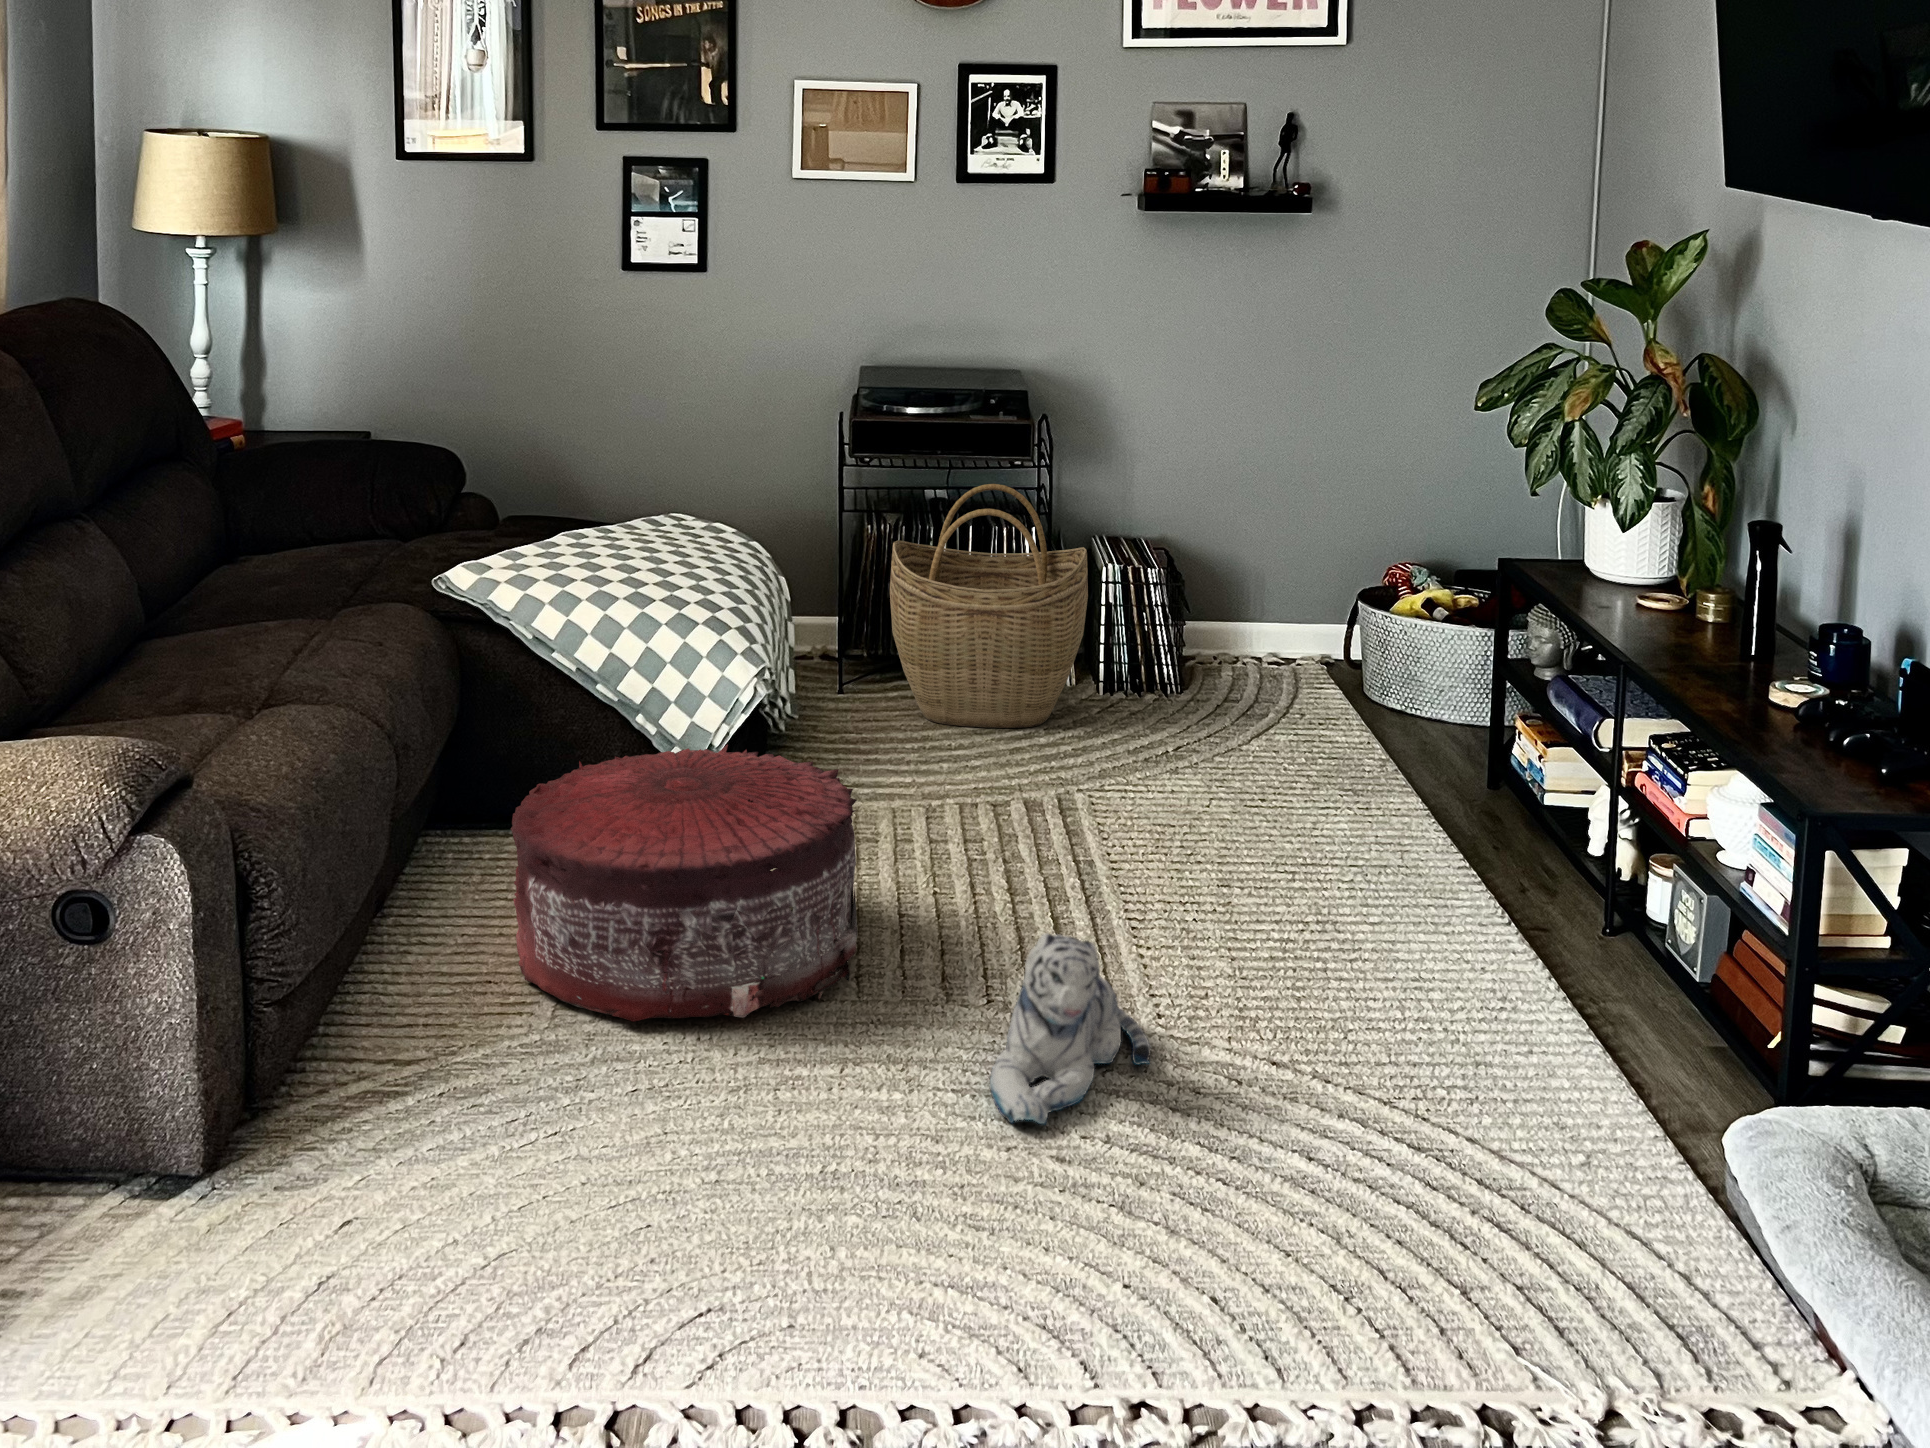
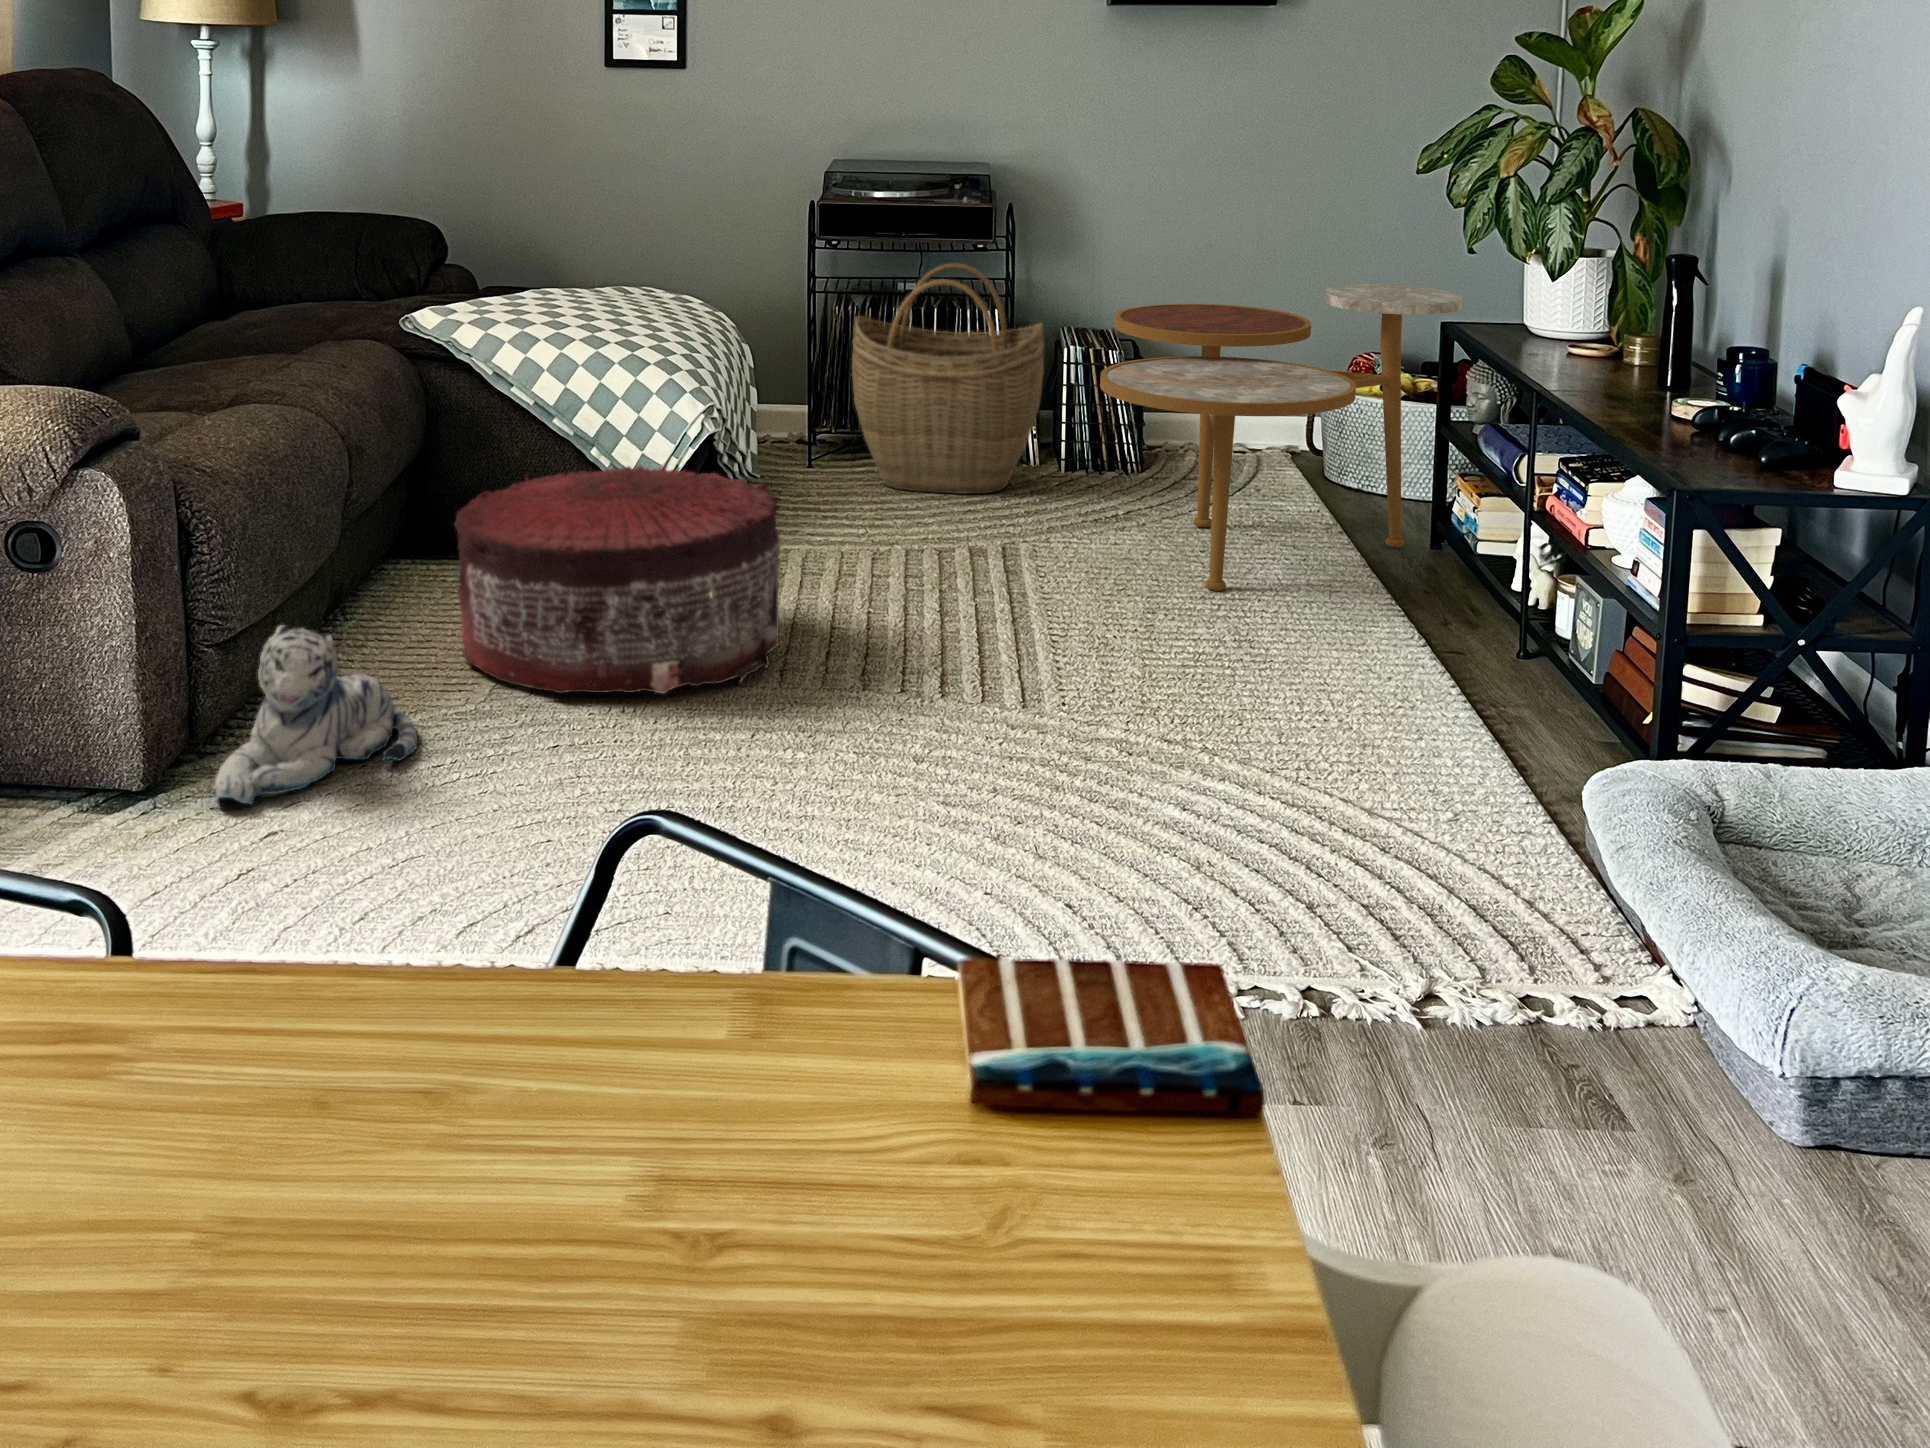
side table: none [1166,521,1524,854] -> present [1100,284,1462,591]
plush toy: present [990,933,1151,1124] -> present [213,625,418,804]

